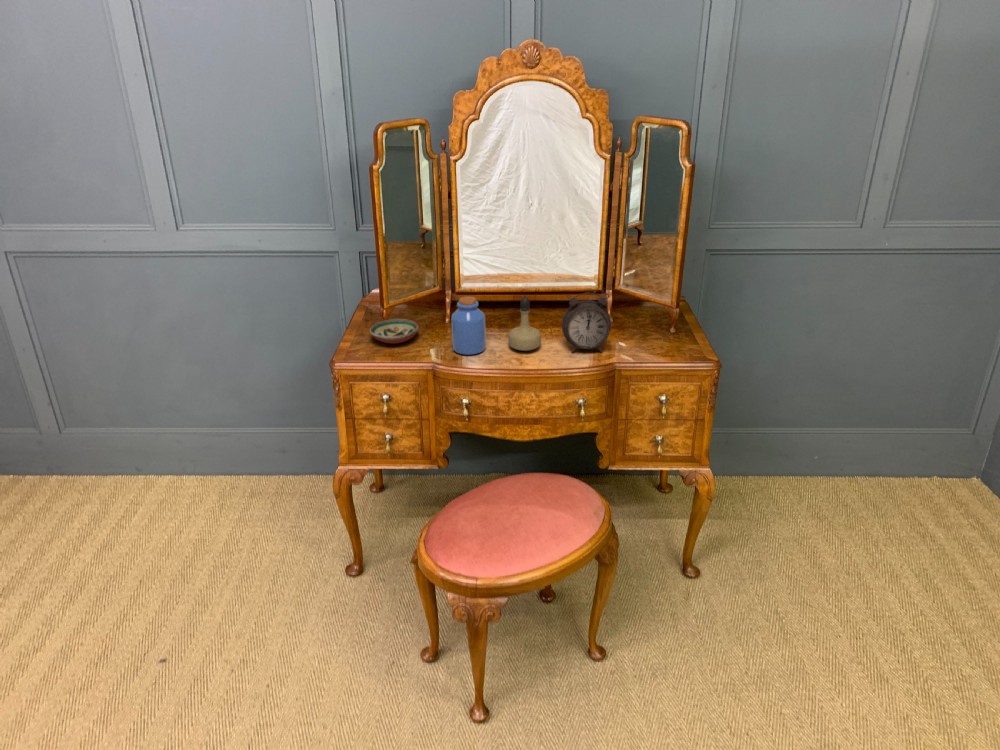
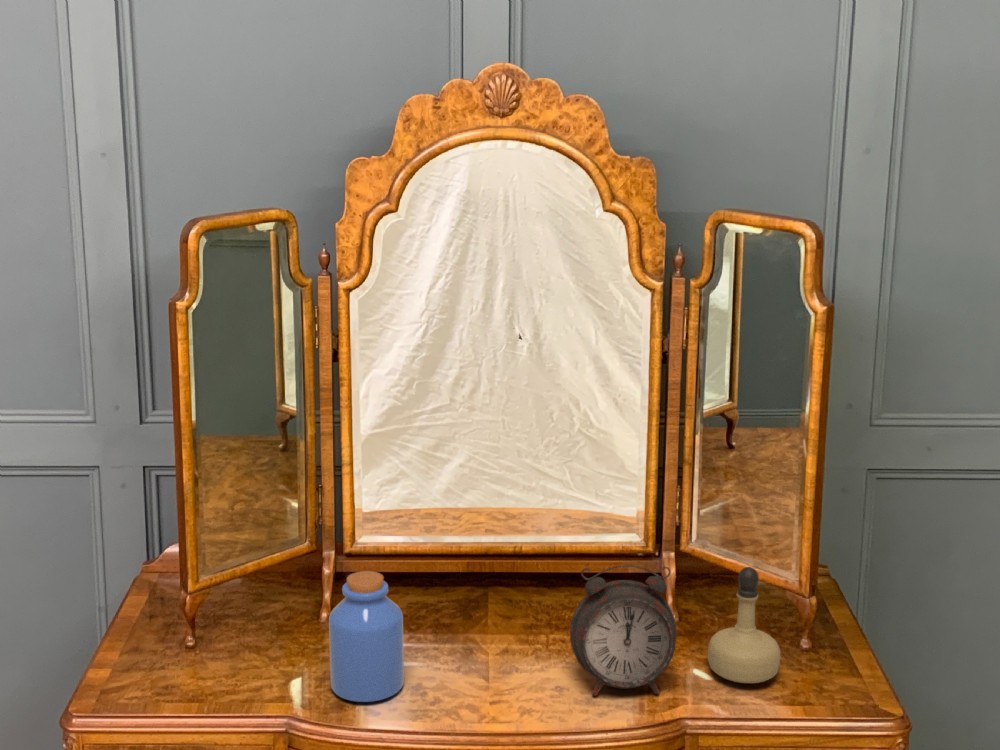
perfume bottle: present [508,297,541,351] -> present [708,567,780,683]
decorative bowl: present [370,319,419,344] -> none [148,614,258,673]

